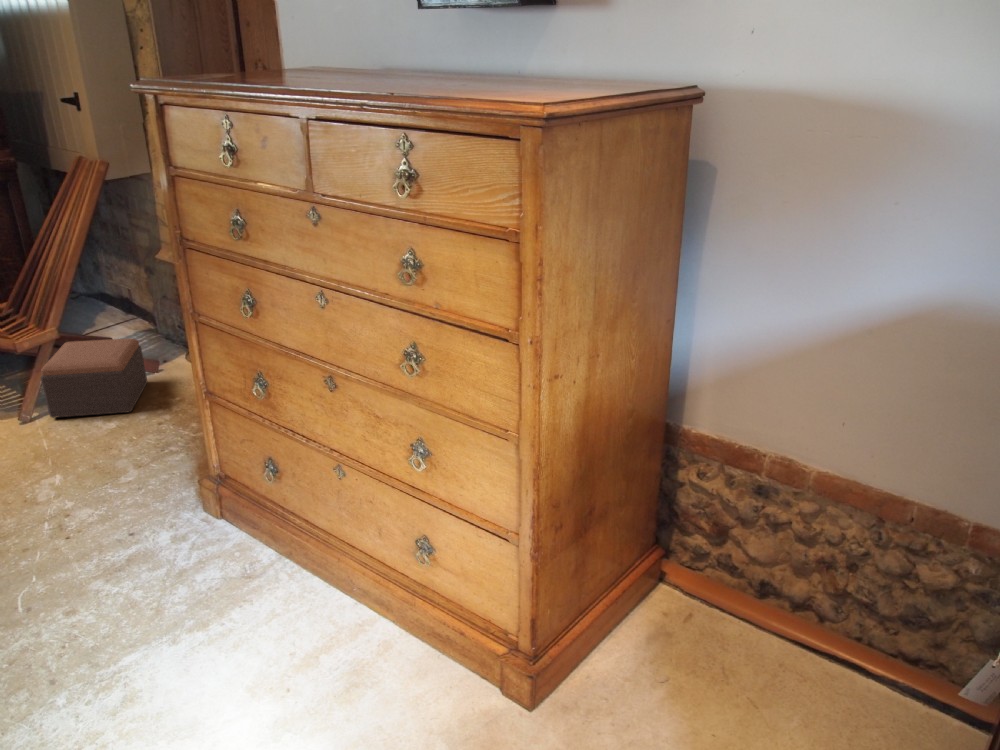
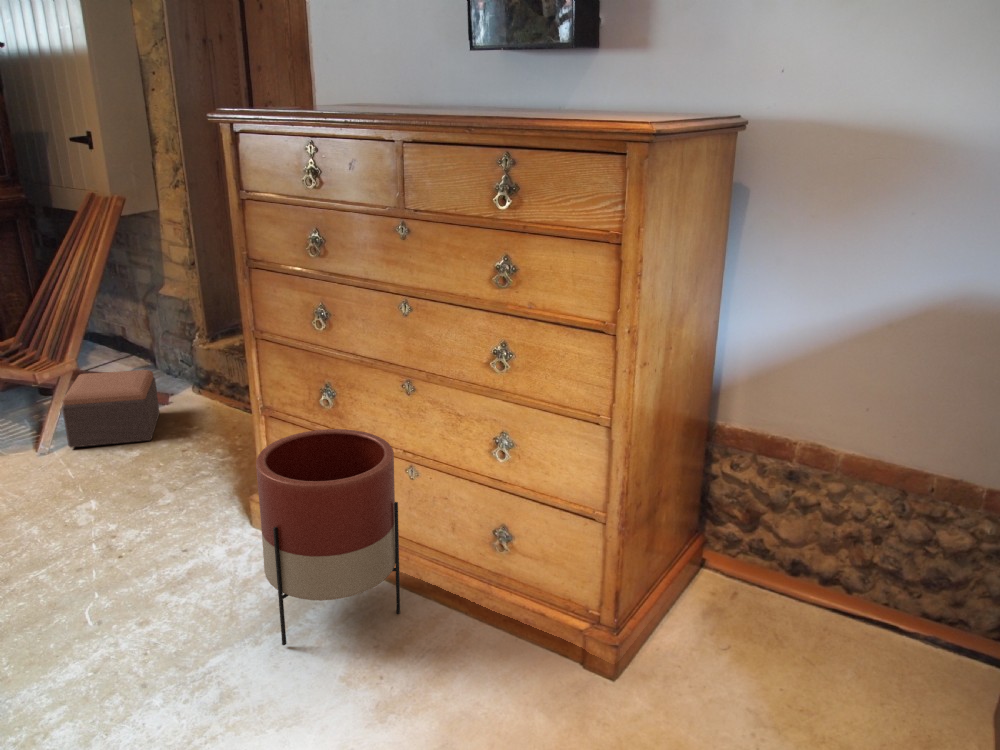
planter: none [164,423,328,647] -> present [256,429,400,645]

